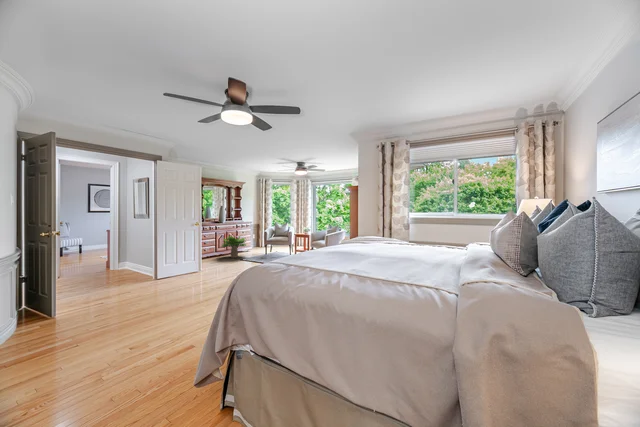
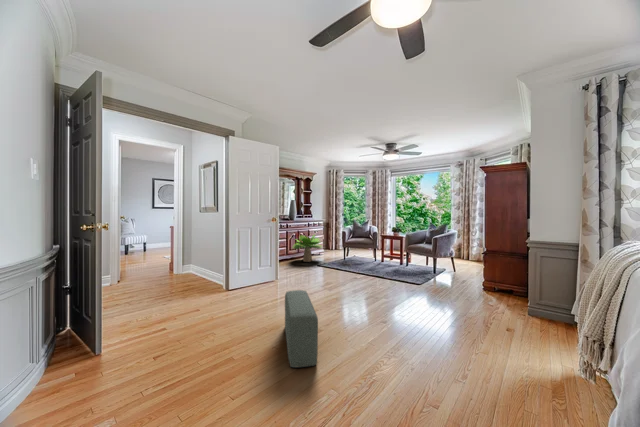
pouf: none [184,273,207,314] -> present [285,290,318,367]

